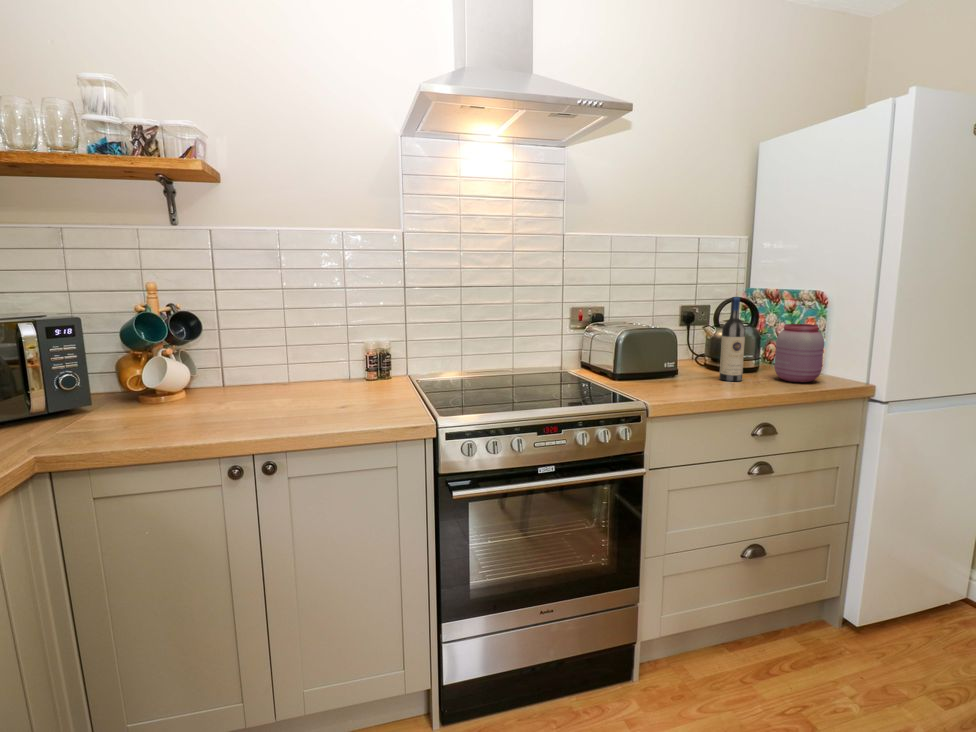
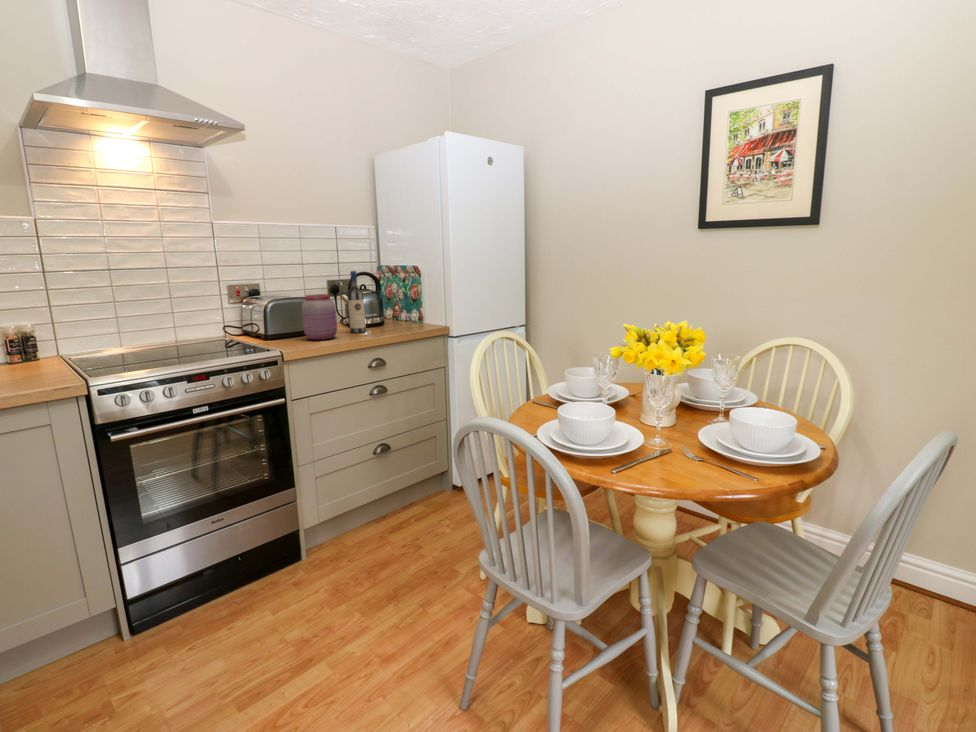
jar: present [774,324,824,382] -> present [302,294,337,340]

